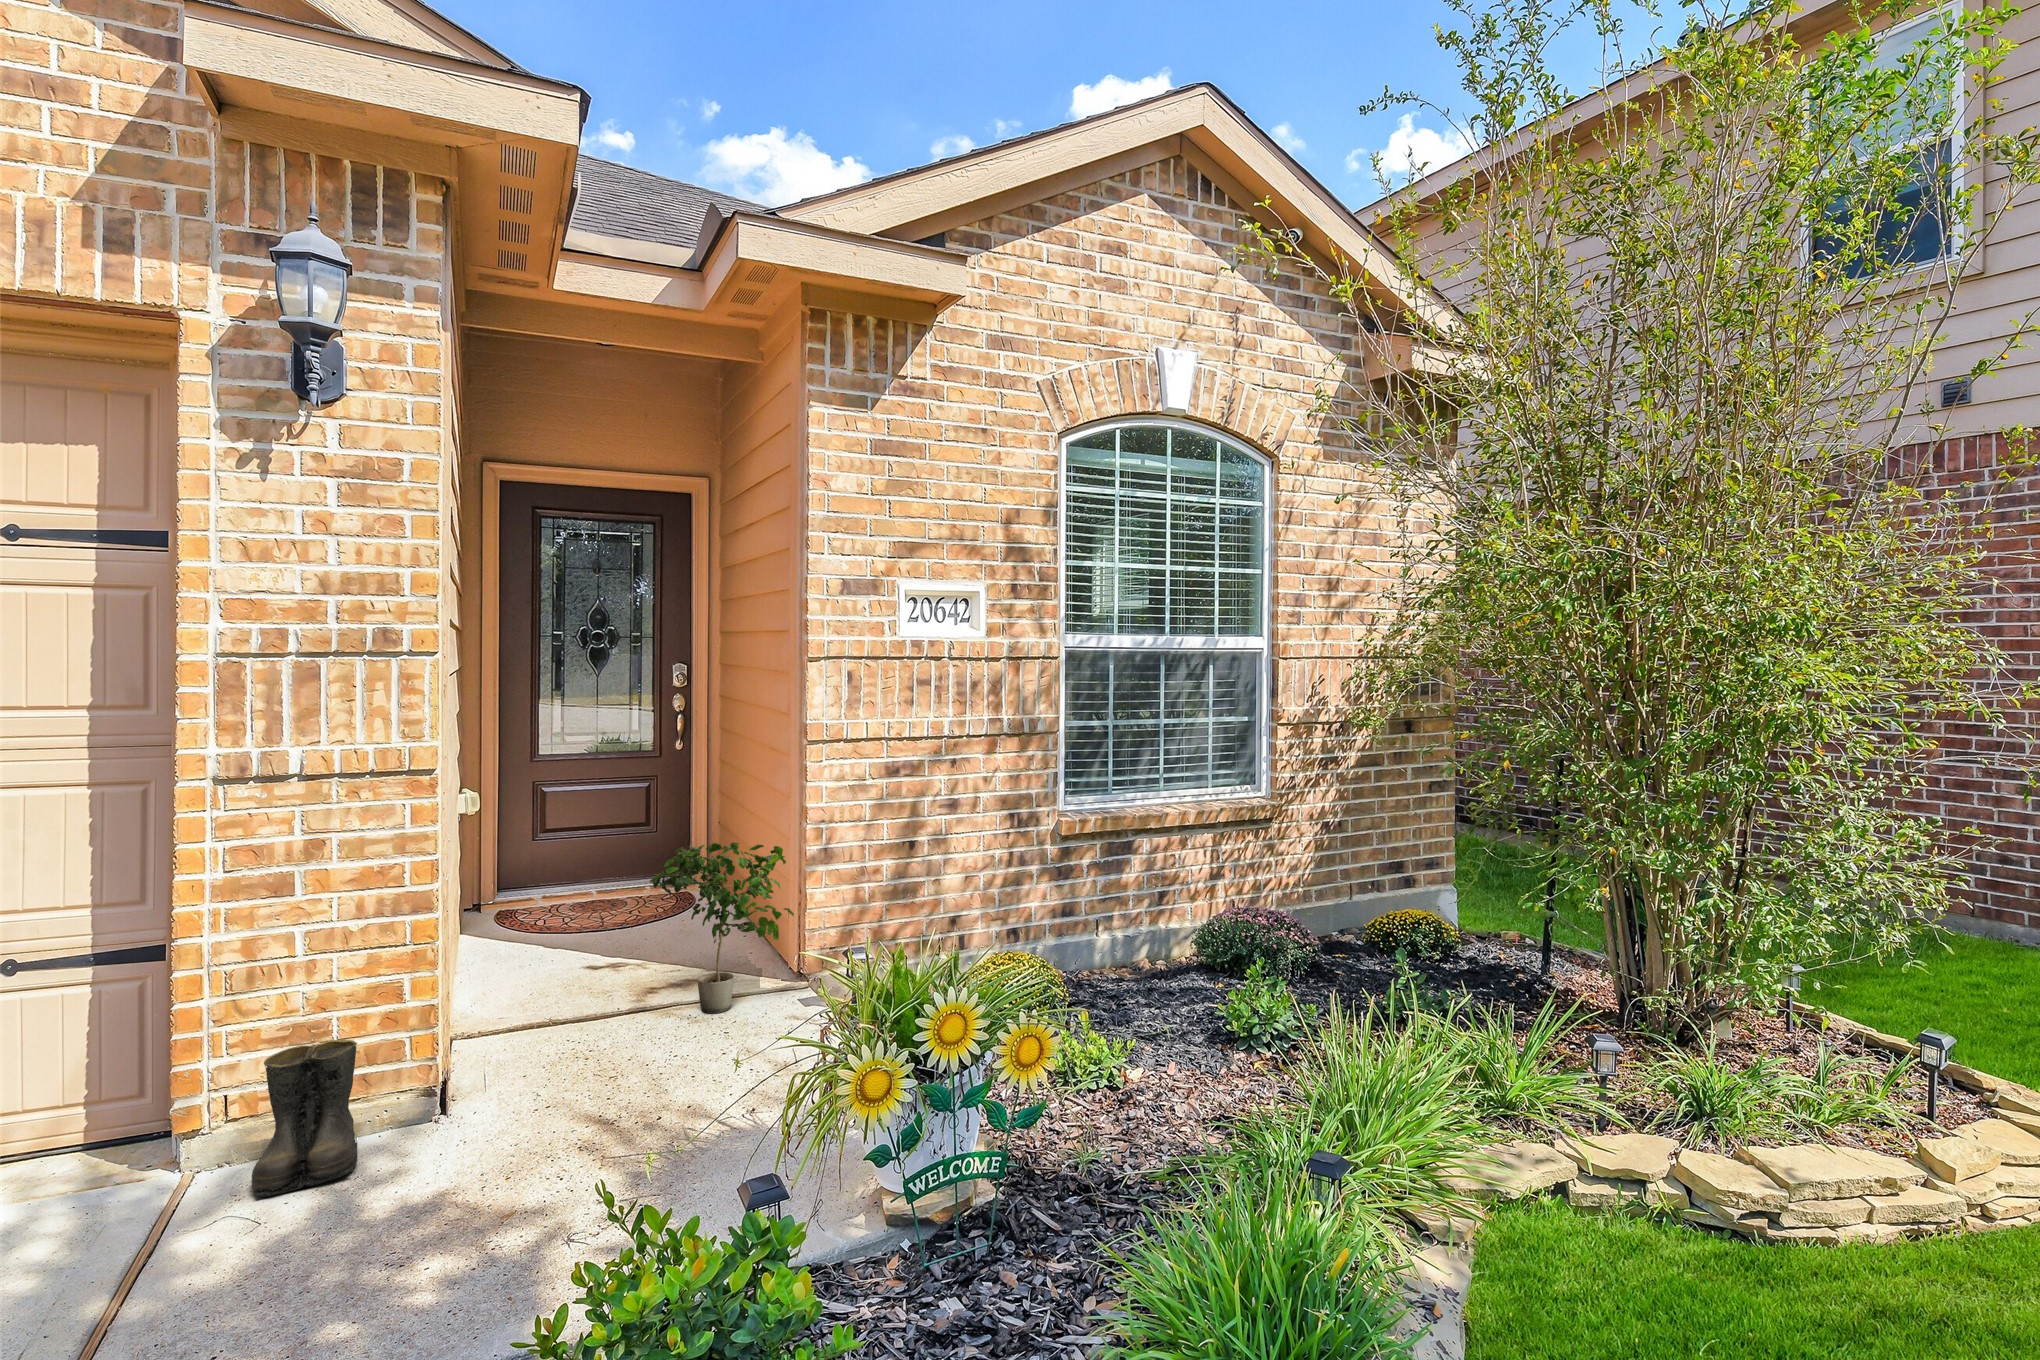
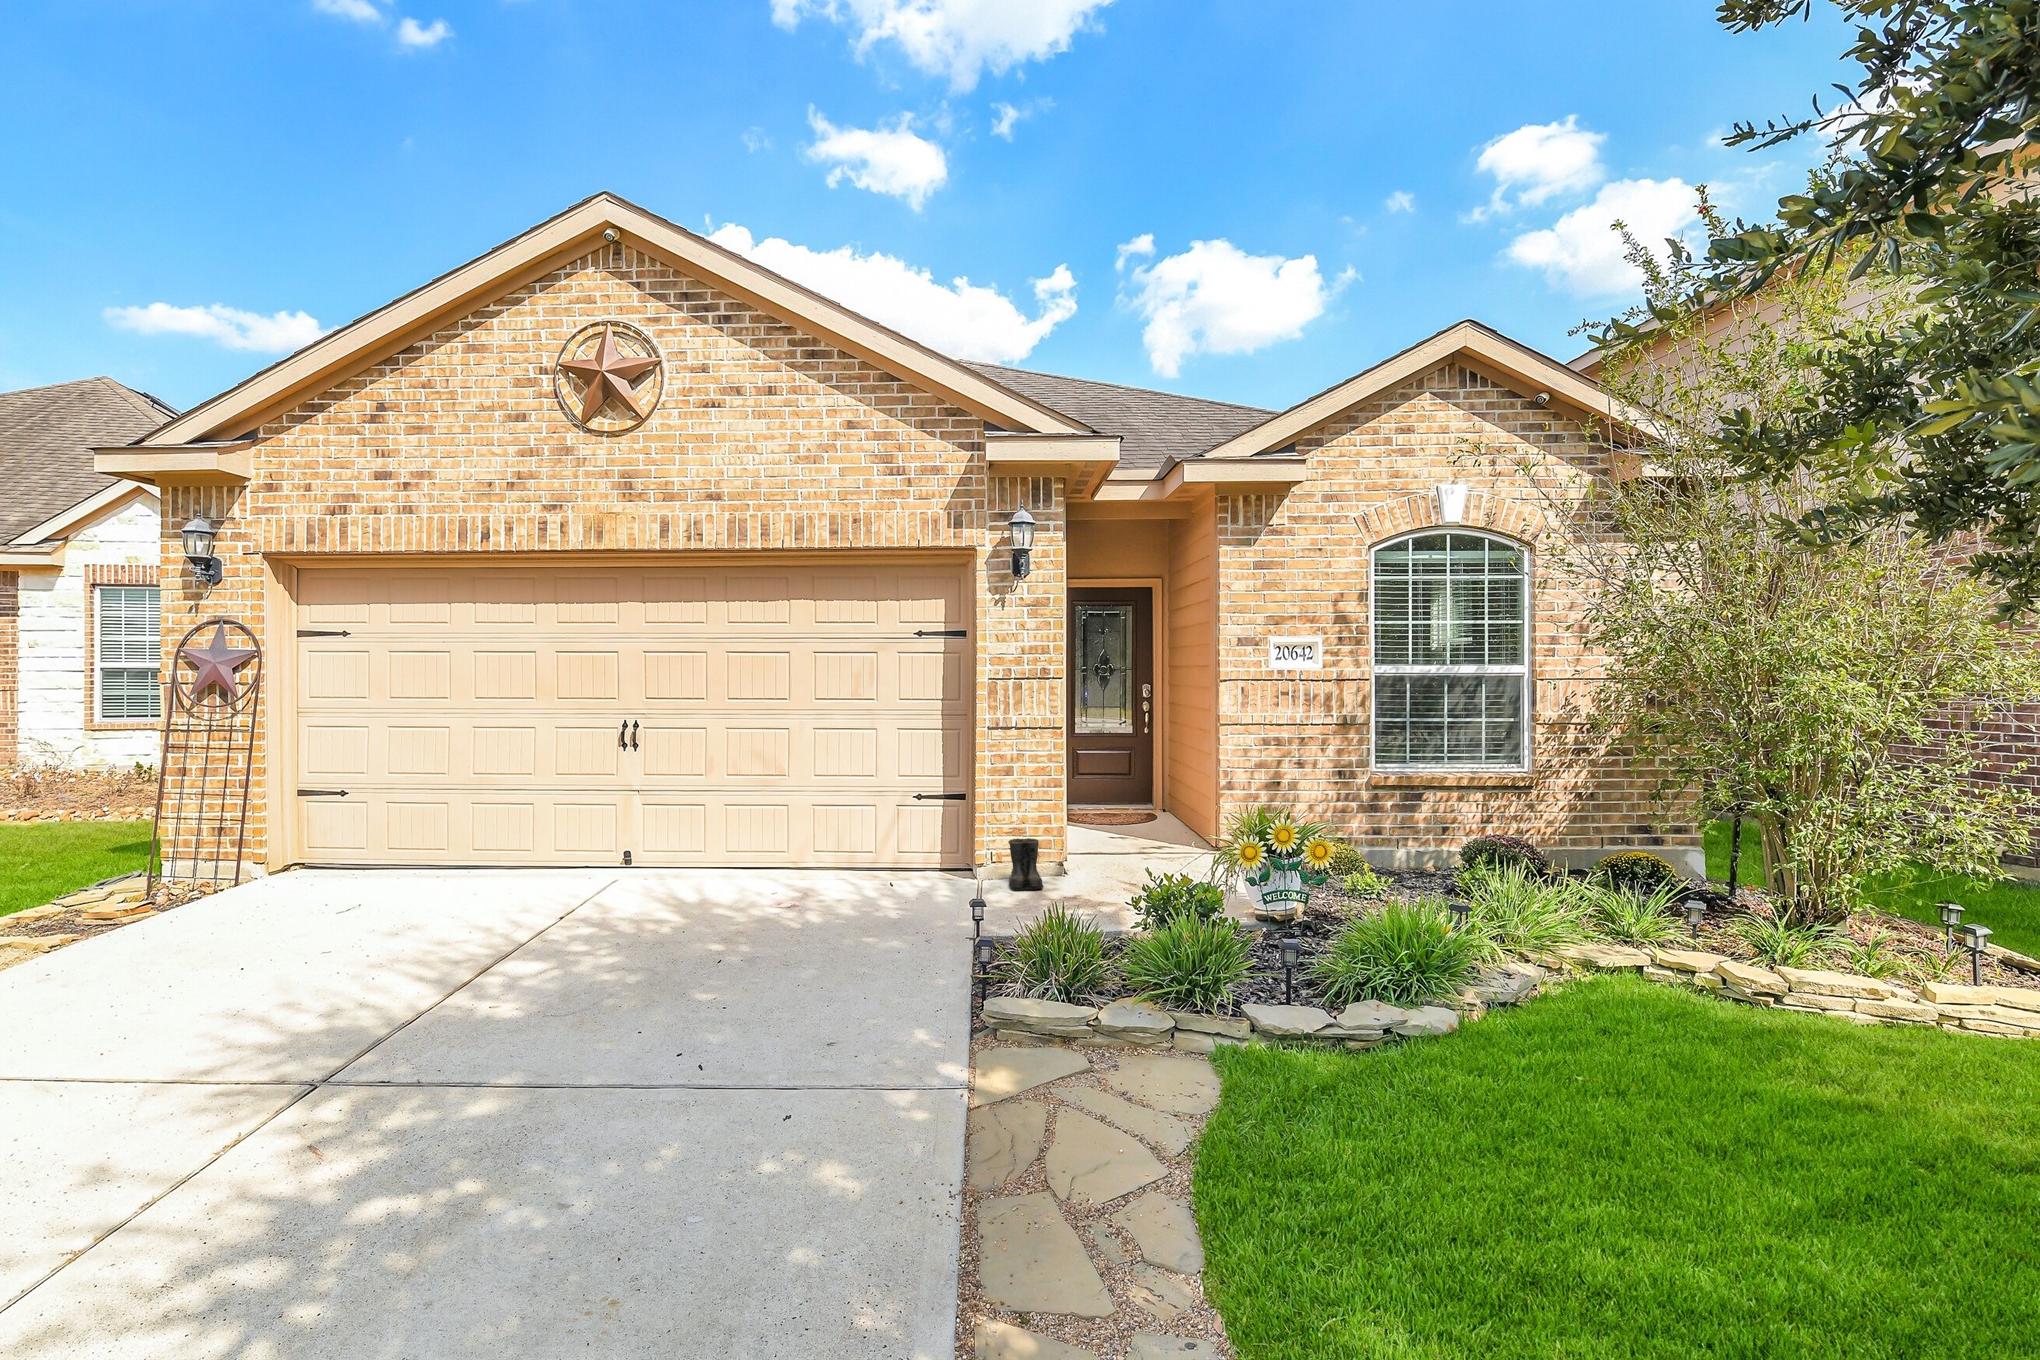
potted plant: present [650,842,794,1014] -> none [1143,773,1214,860]

